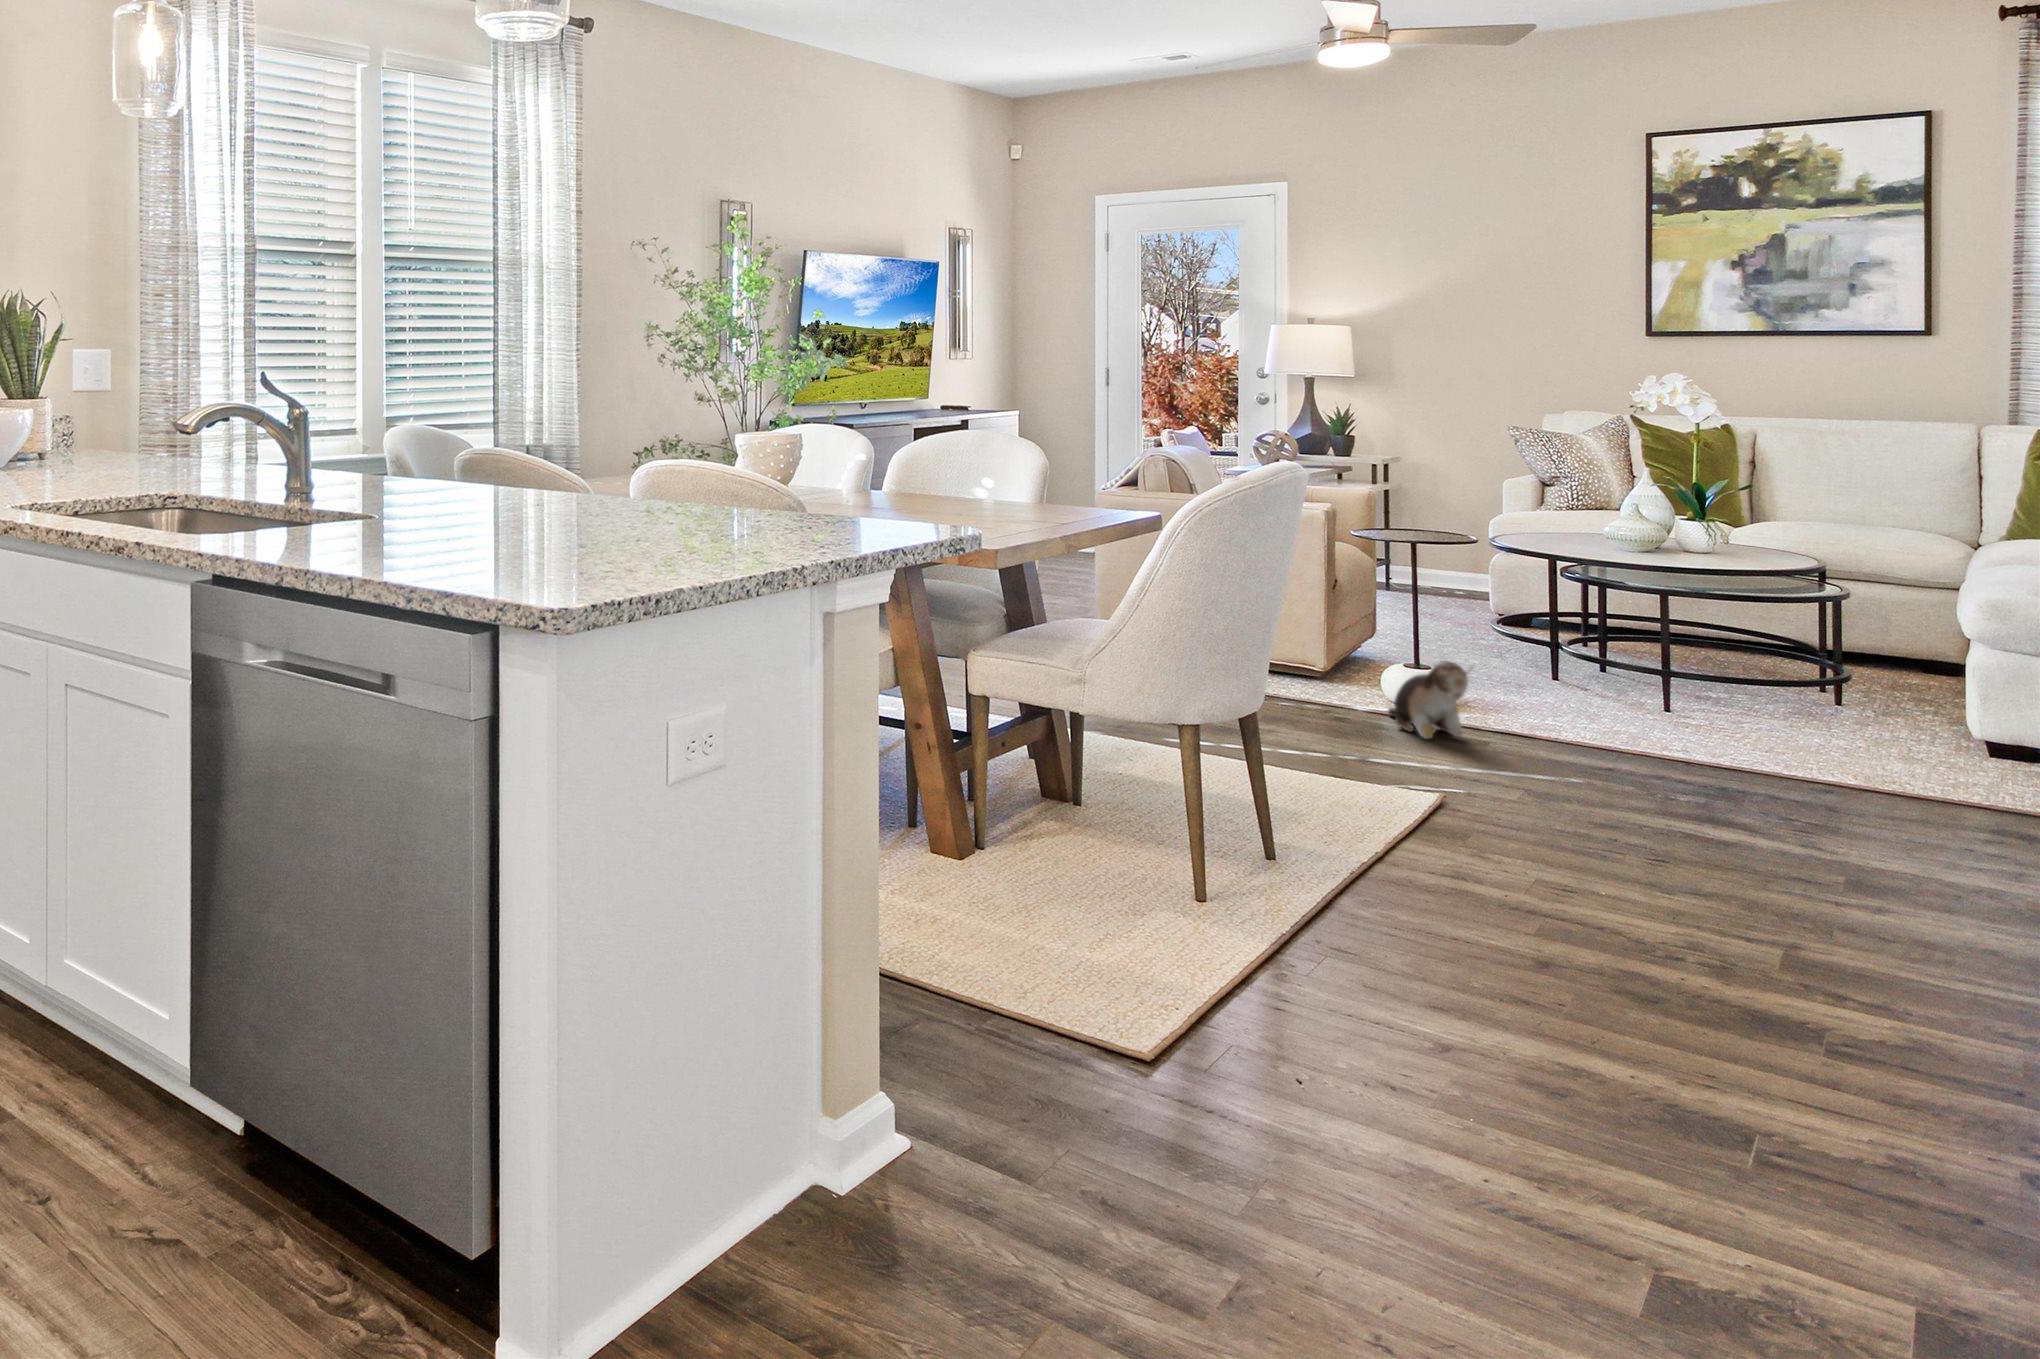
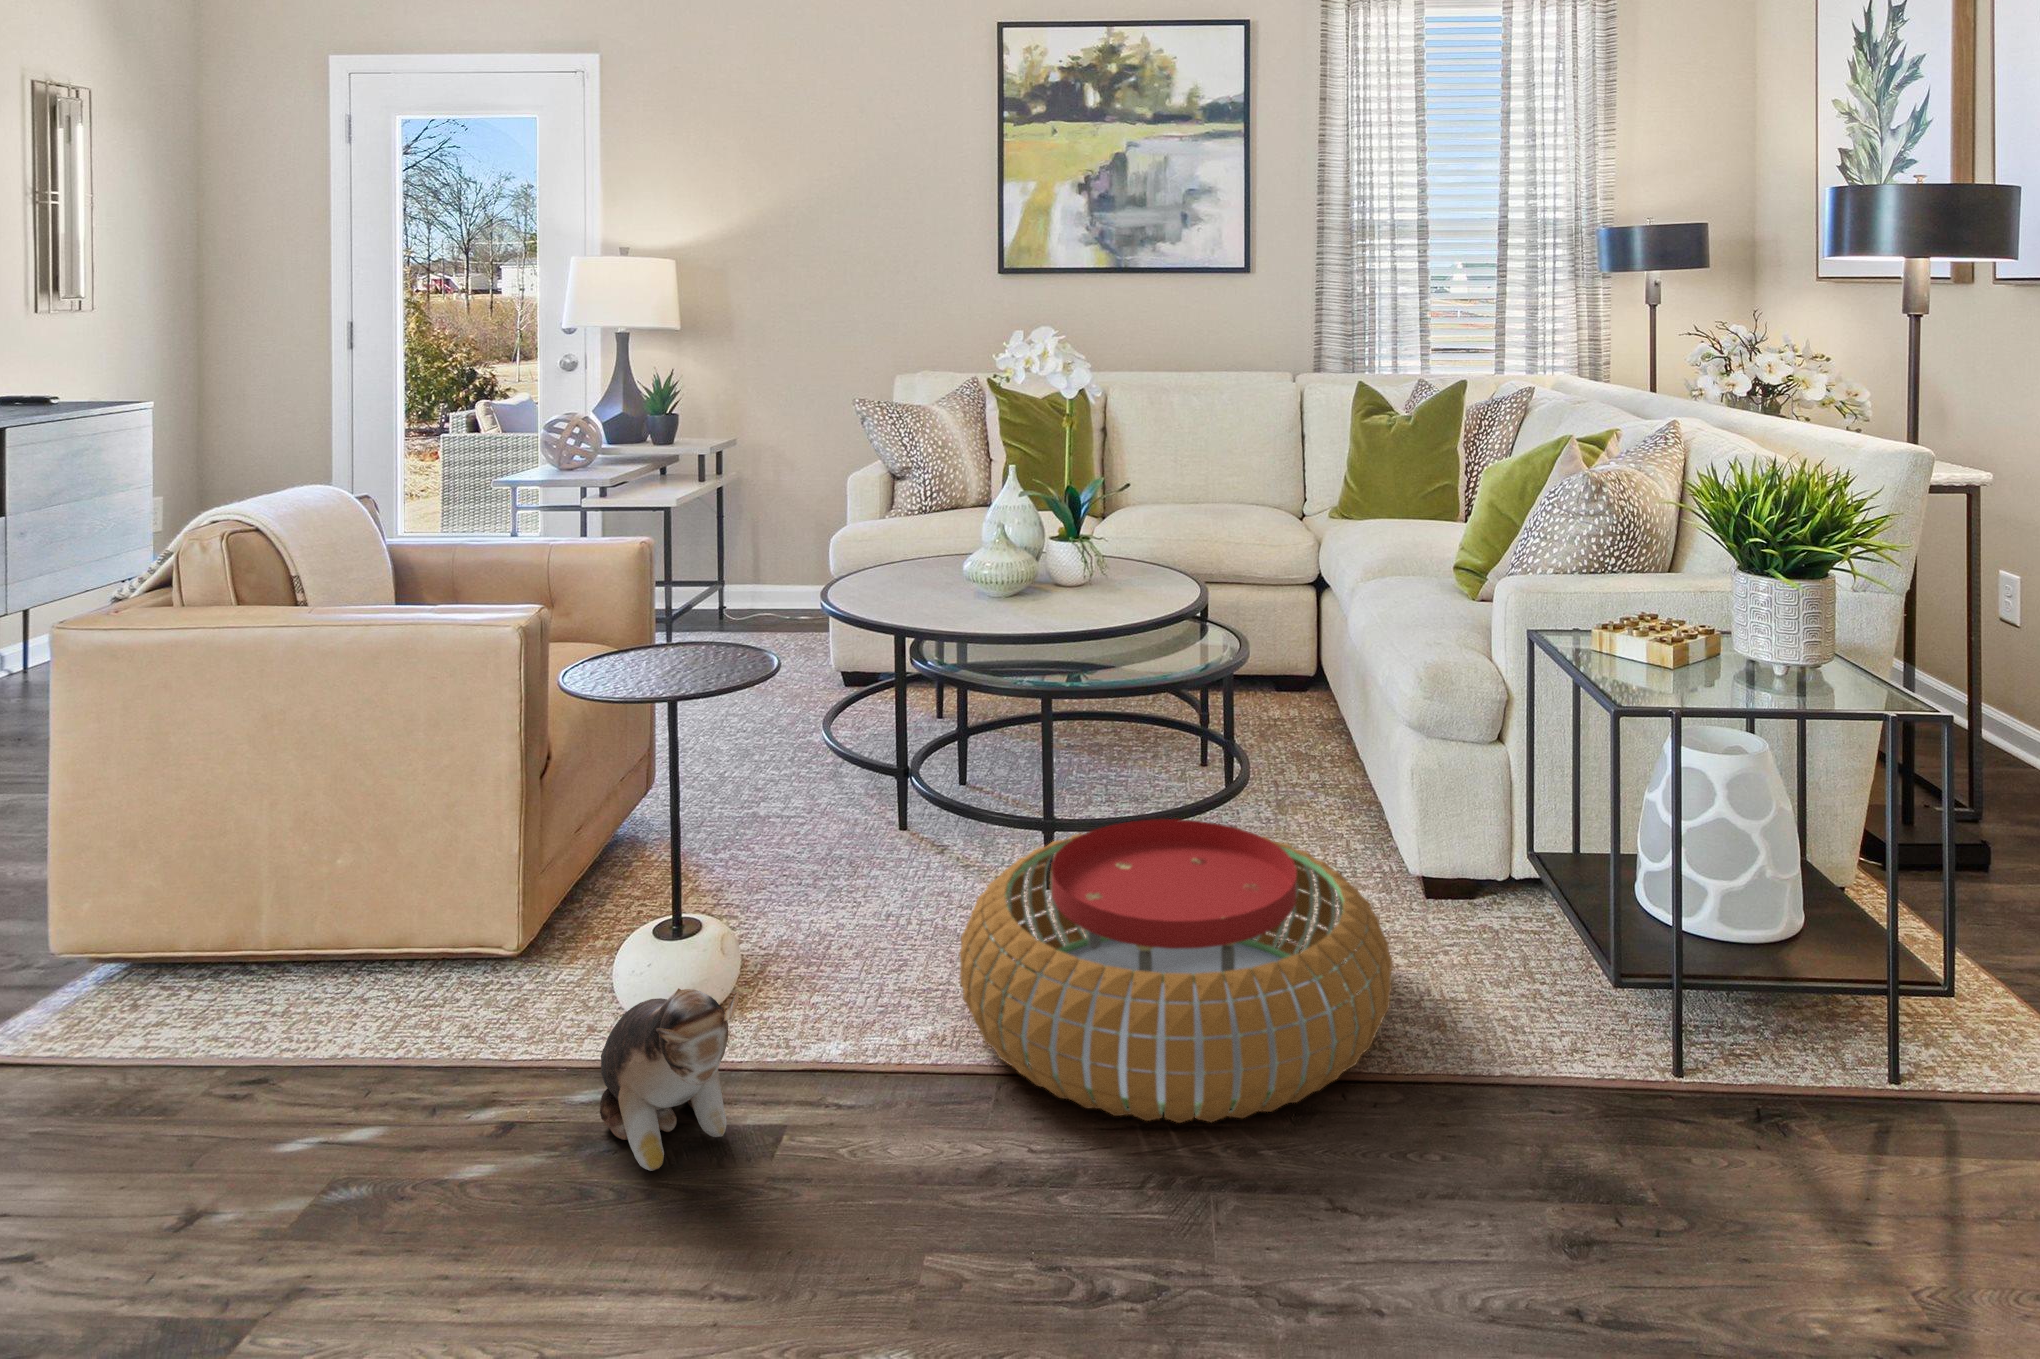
pouf: none [1597,657,1907,785] -> present [959,819,1392,1123]

